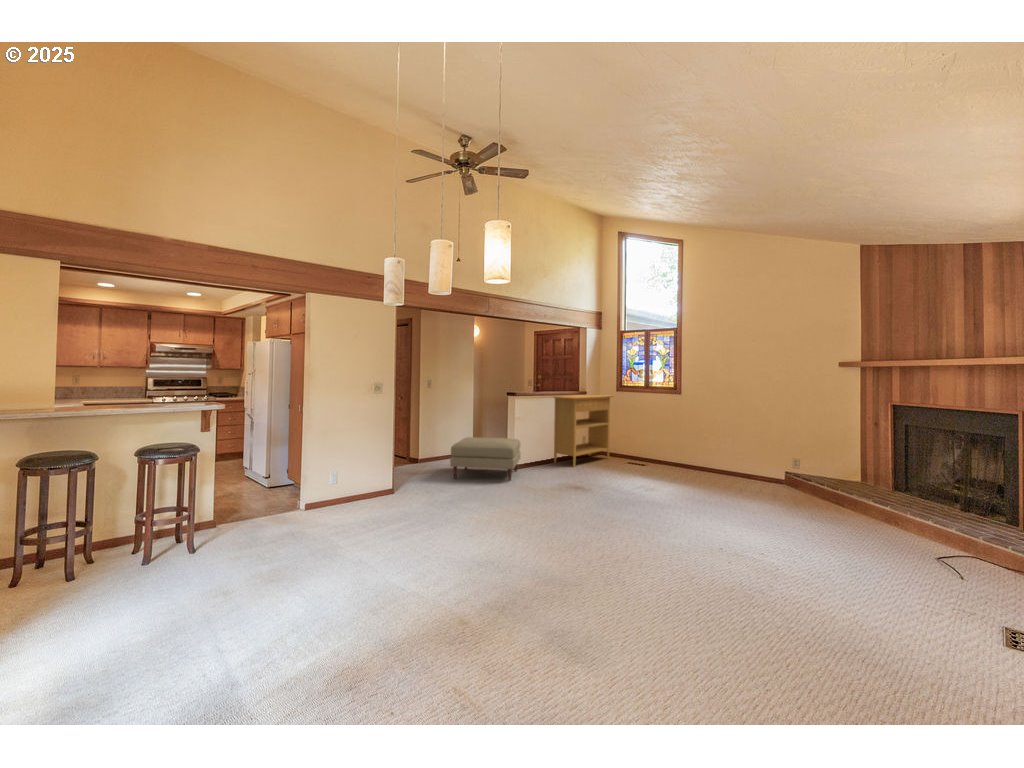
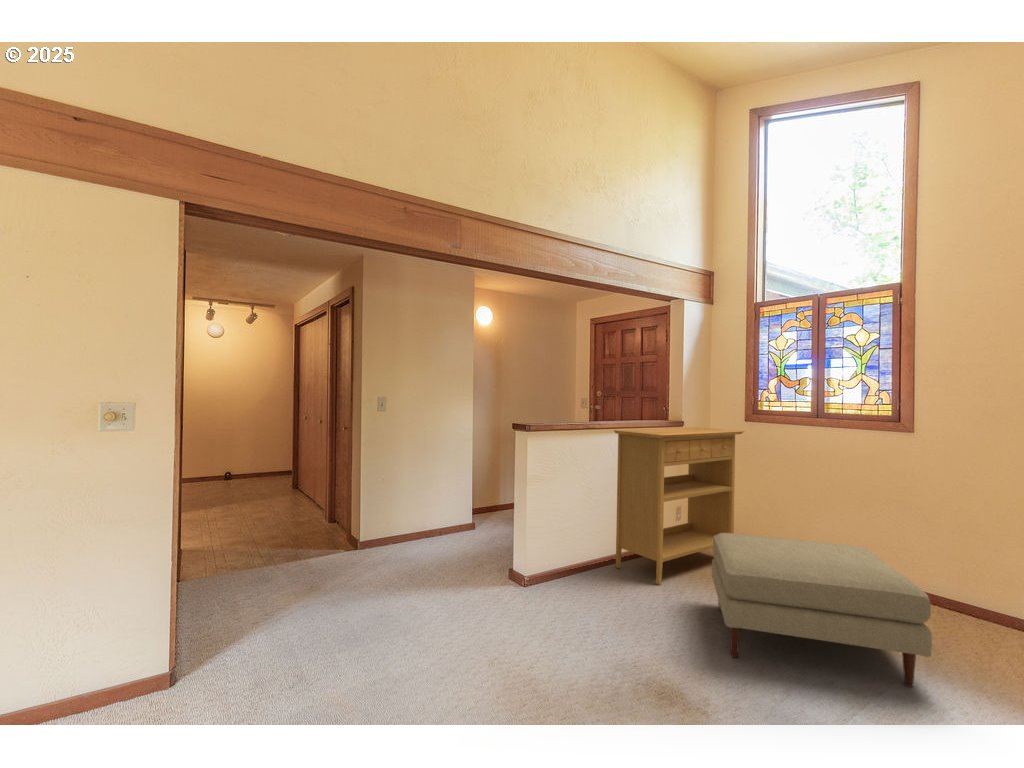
ottoman: present [450,437,521,481] -> present [712,533,932,687]

